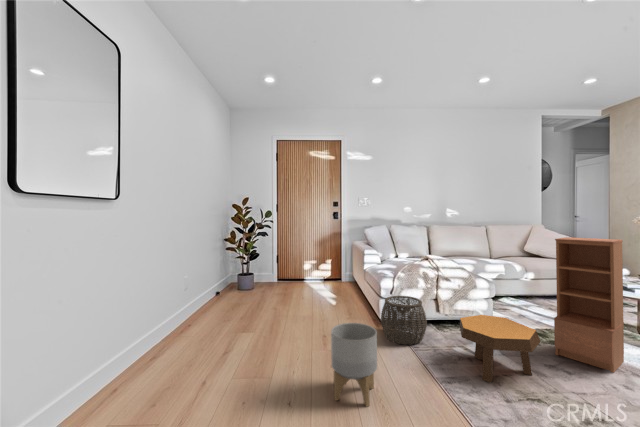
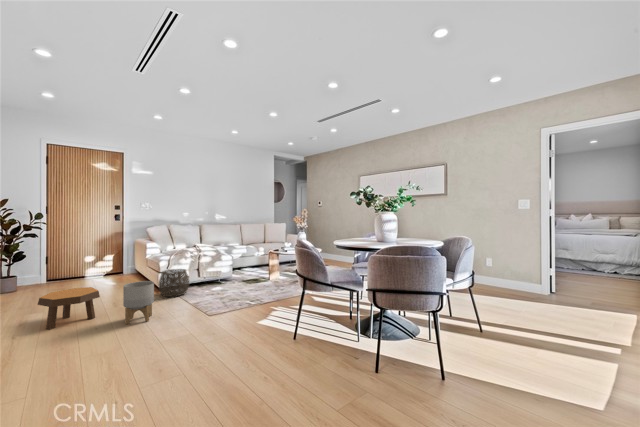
bookcase: present [554,237,624,373] -> none [254,228,281,287]
footstool: present [460,315,541,382] -> present [38,287,100,329]

